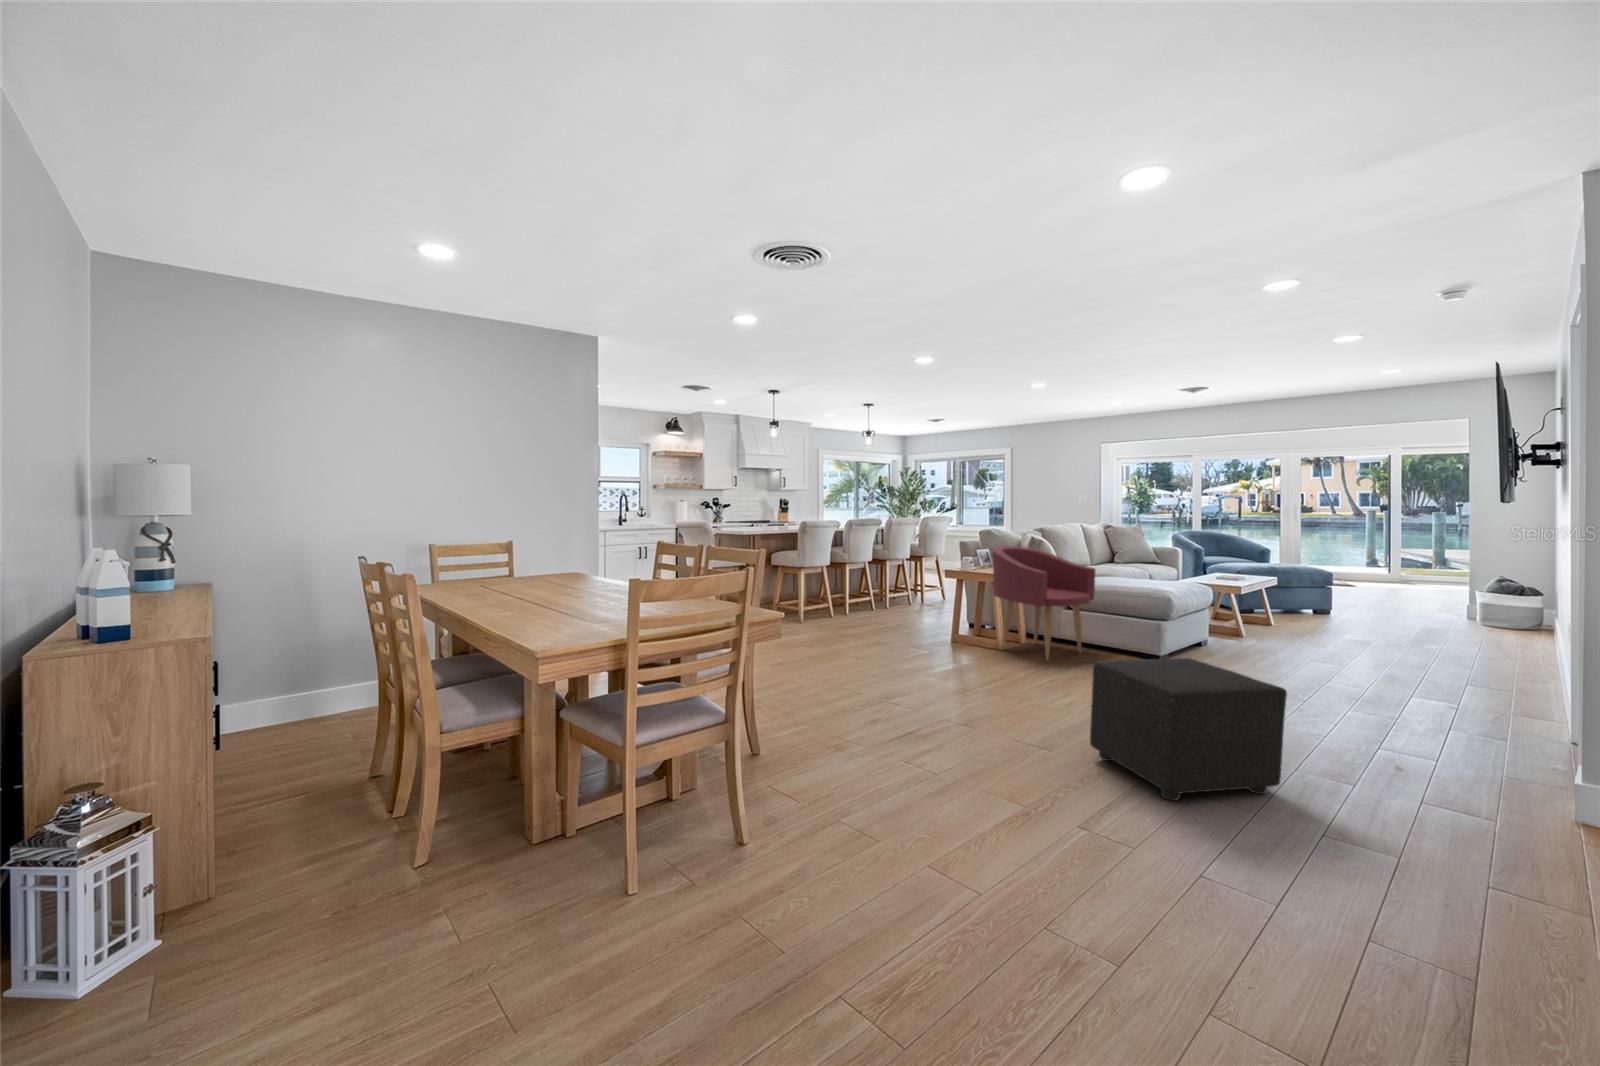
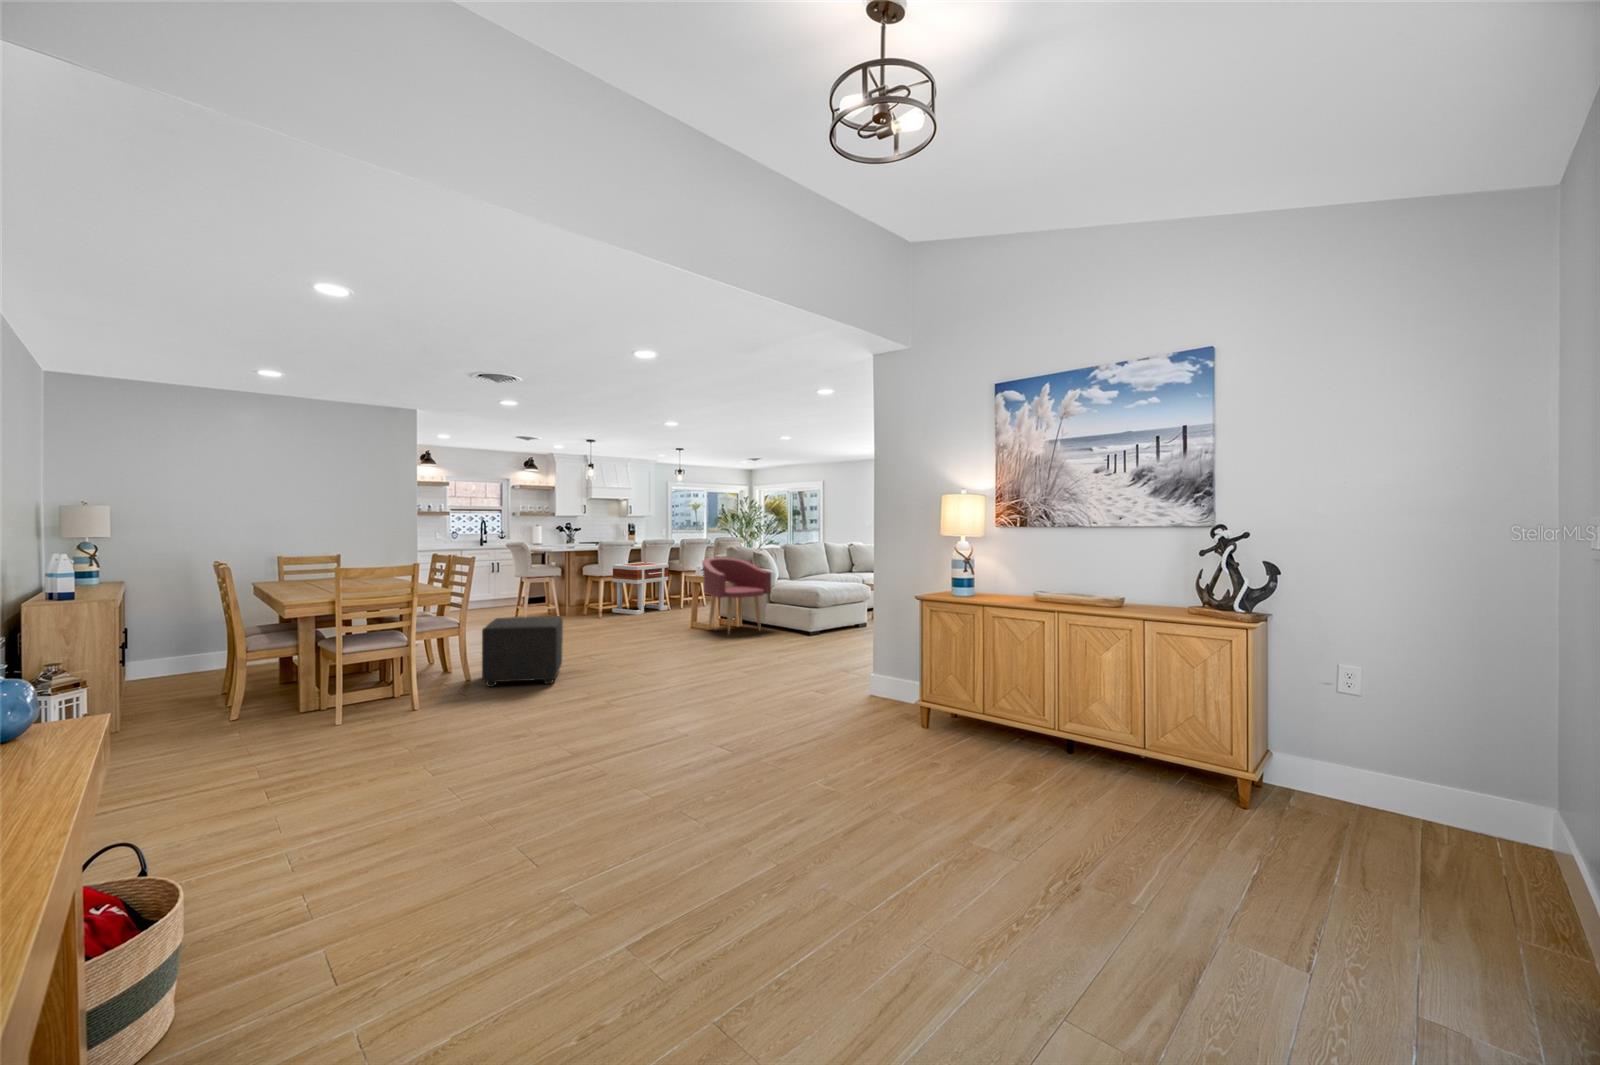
side table: none [820,550,887,621] -> present [612,562,669,615]
ottoman: present [1090,658,1287,801] -> present [482,617,563,687]

